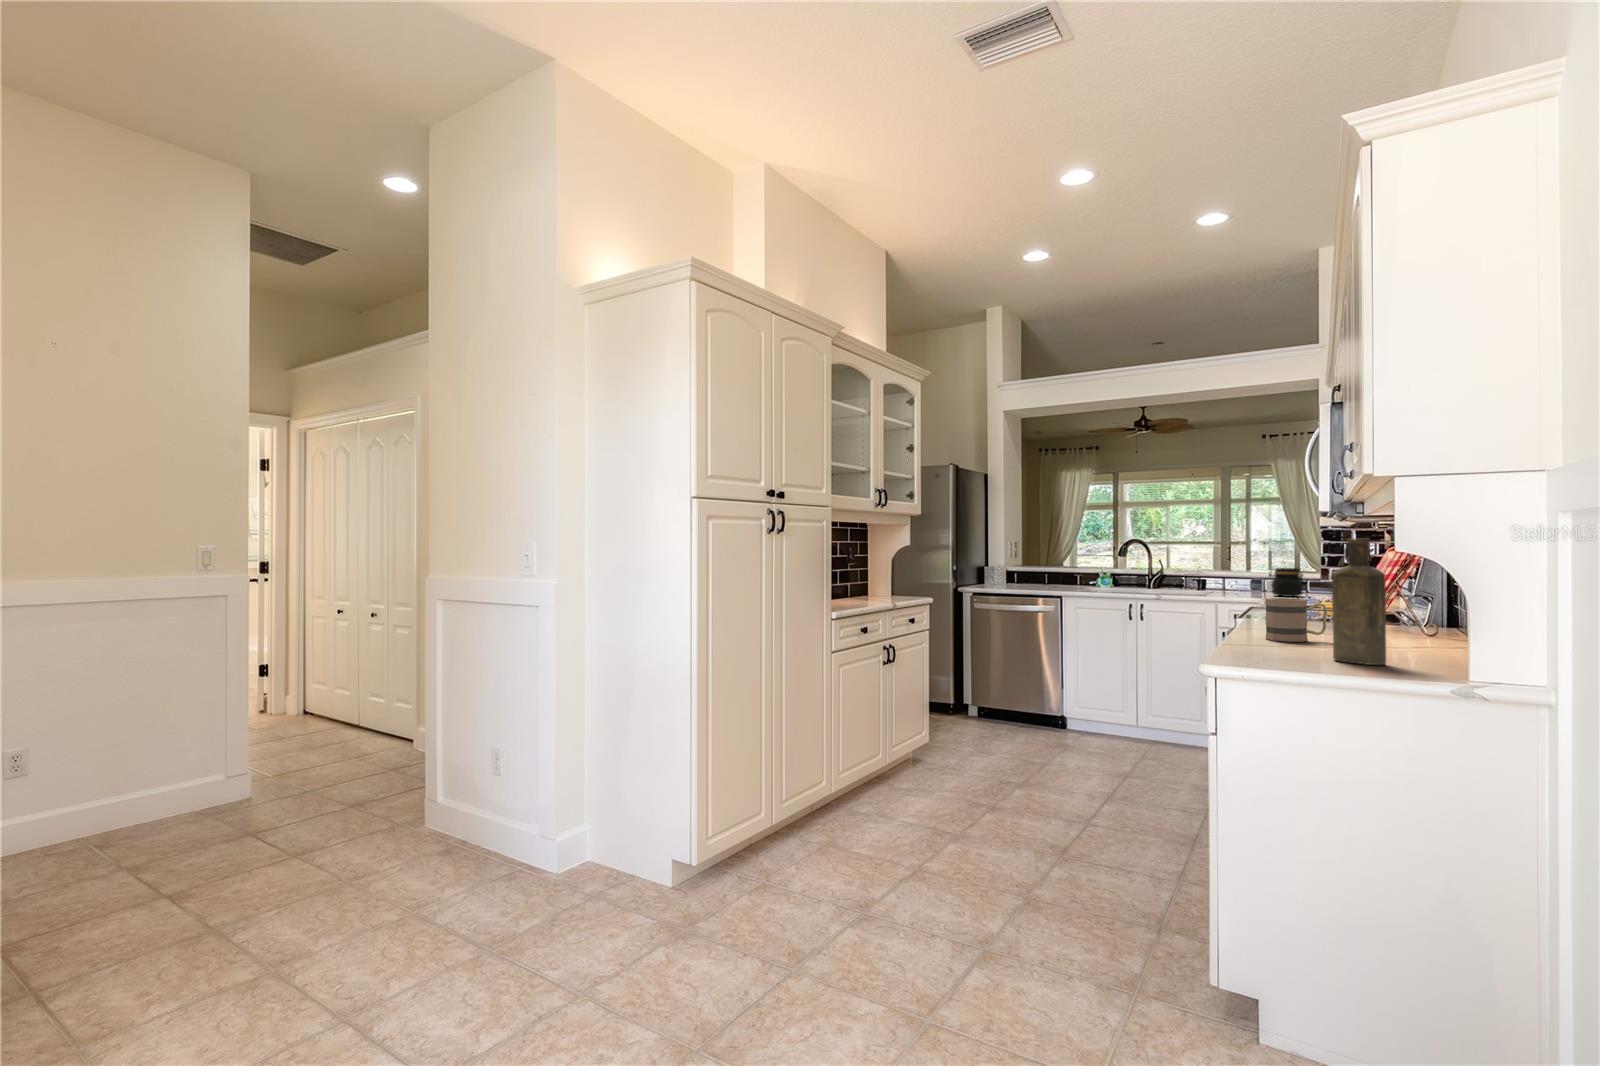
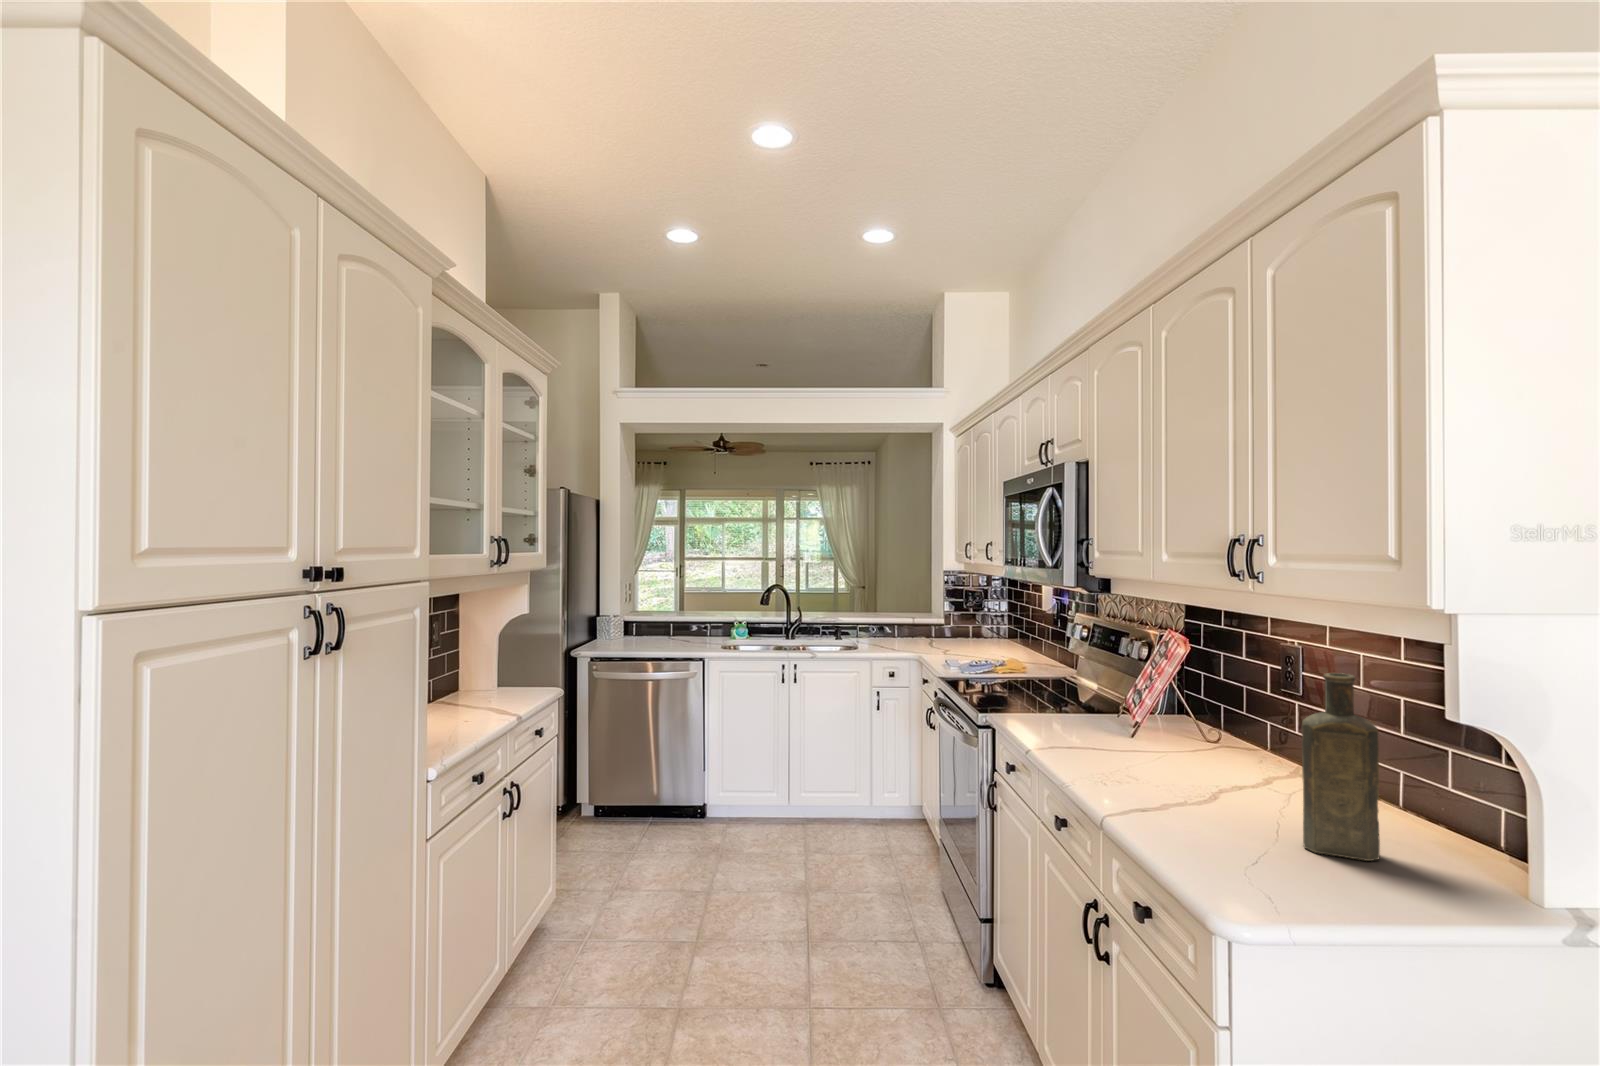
jar: present [1269,568,1305,597] -> none [923,618,956,650]
mug: present [1265,598,1327,642] -> none [1114,719,1183,786]

